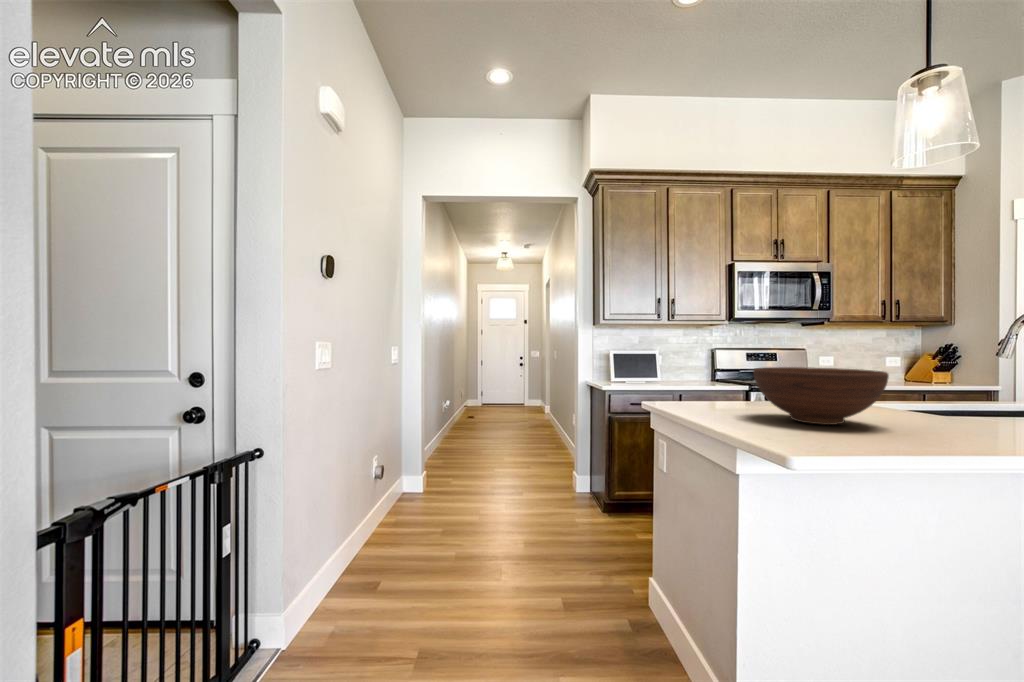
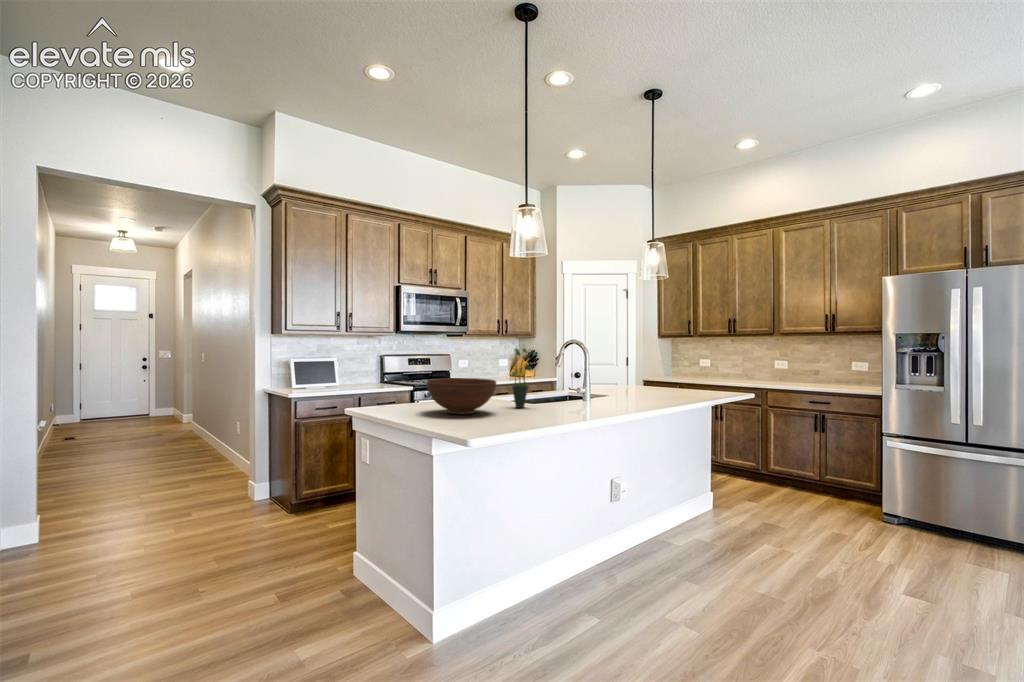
potted plant: none [922,312,986,425] -> present [512,345,535,408]

